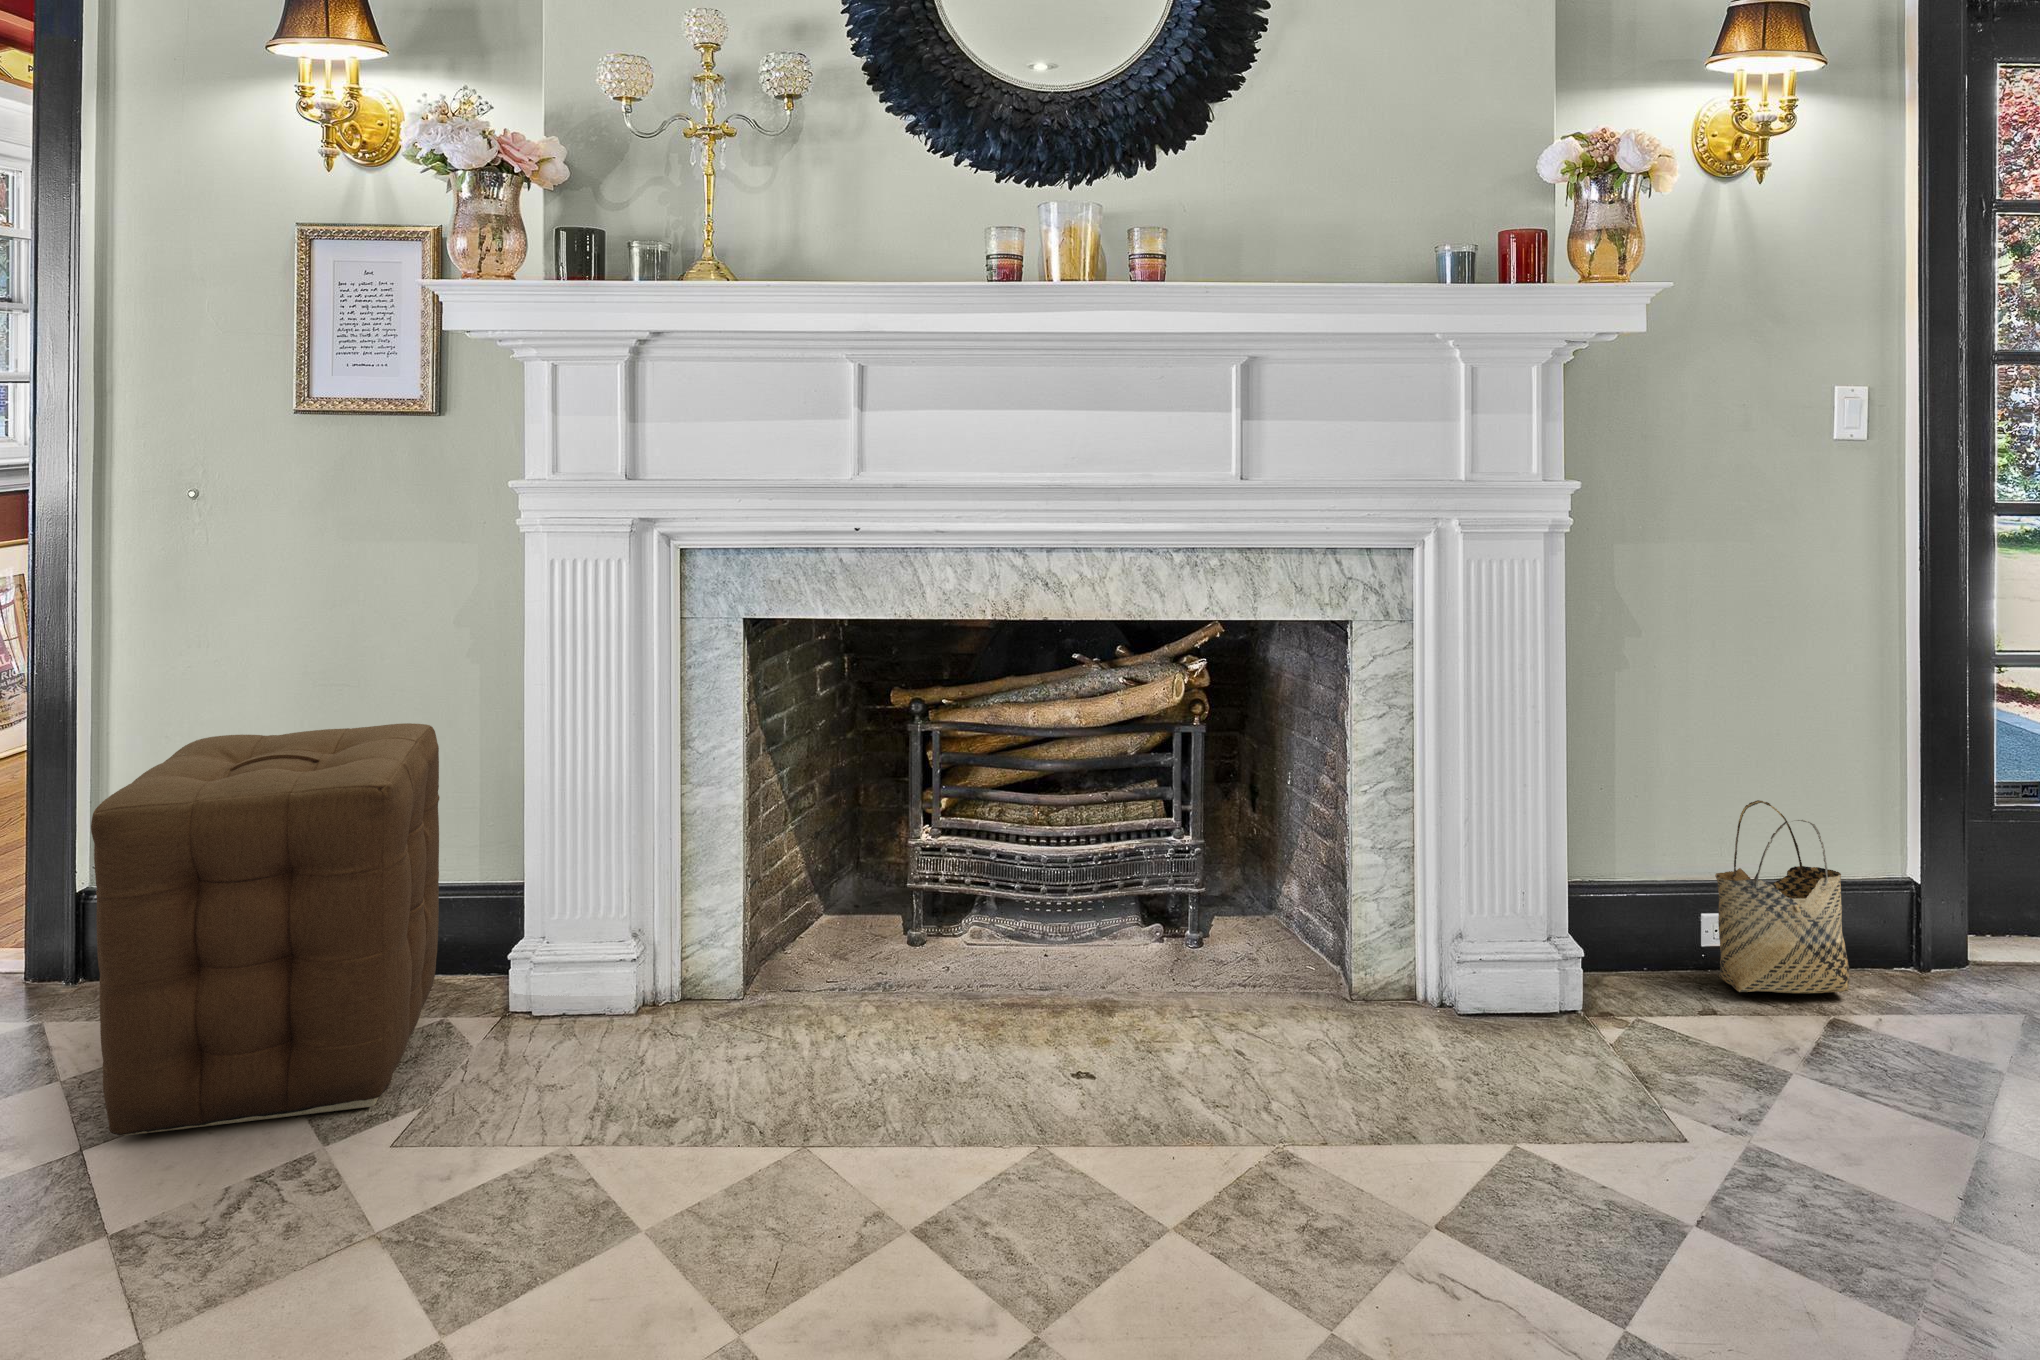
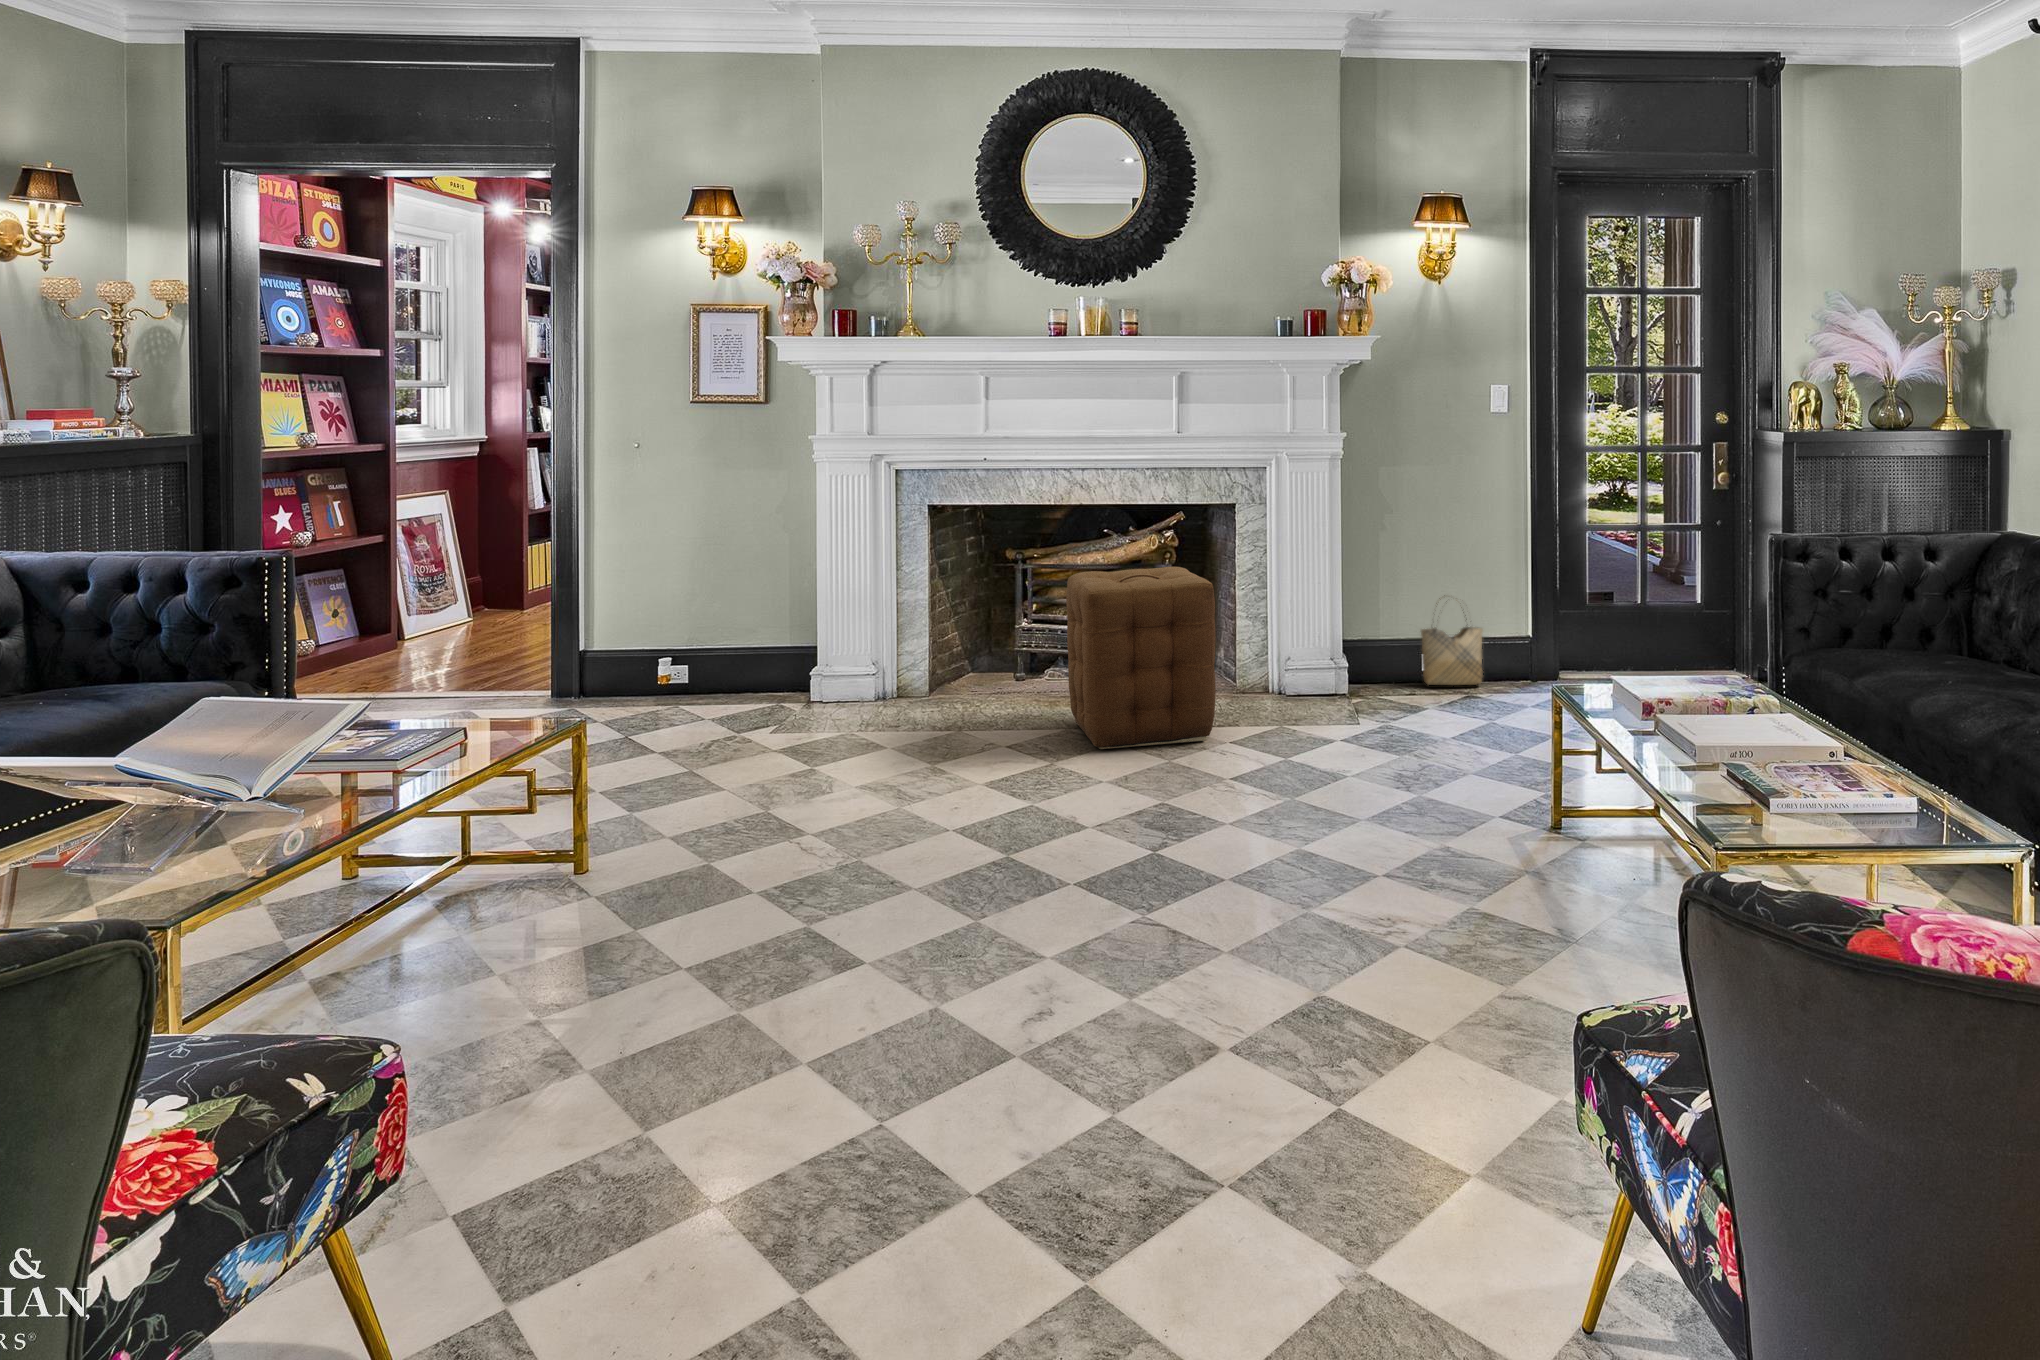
ottoman: present [91,723,440,1136] -> present [1066,567,1216,749]

